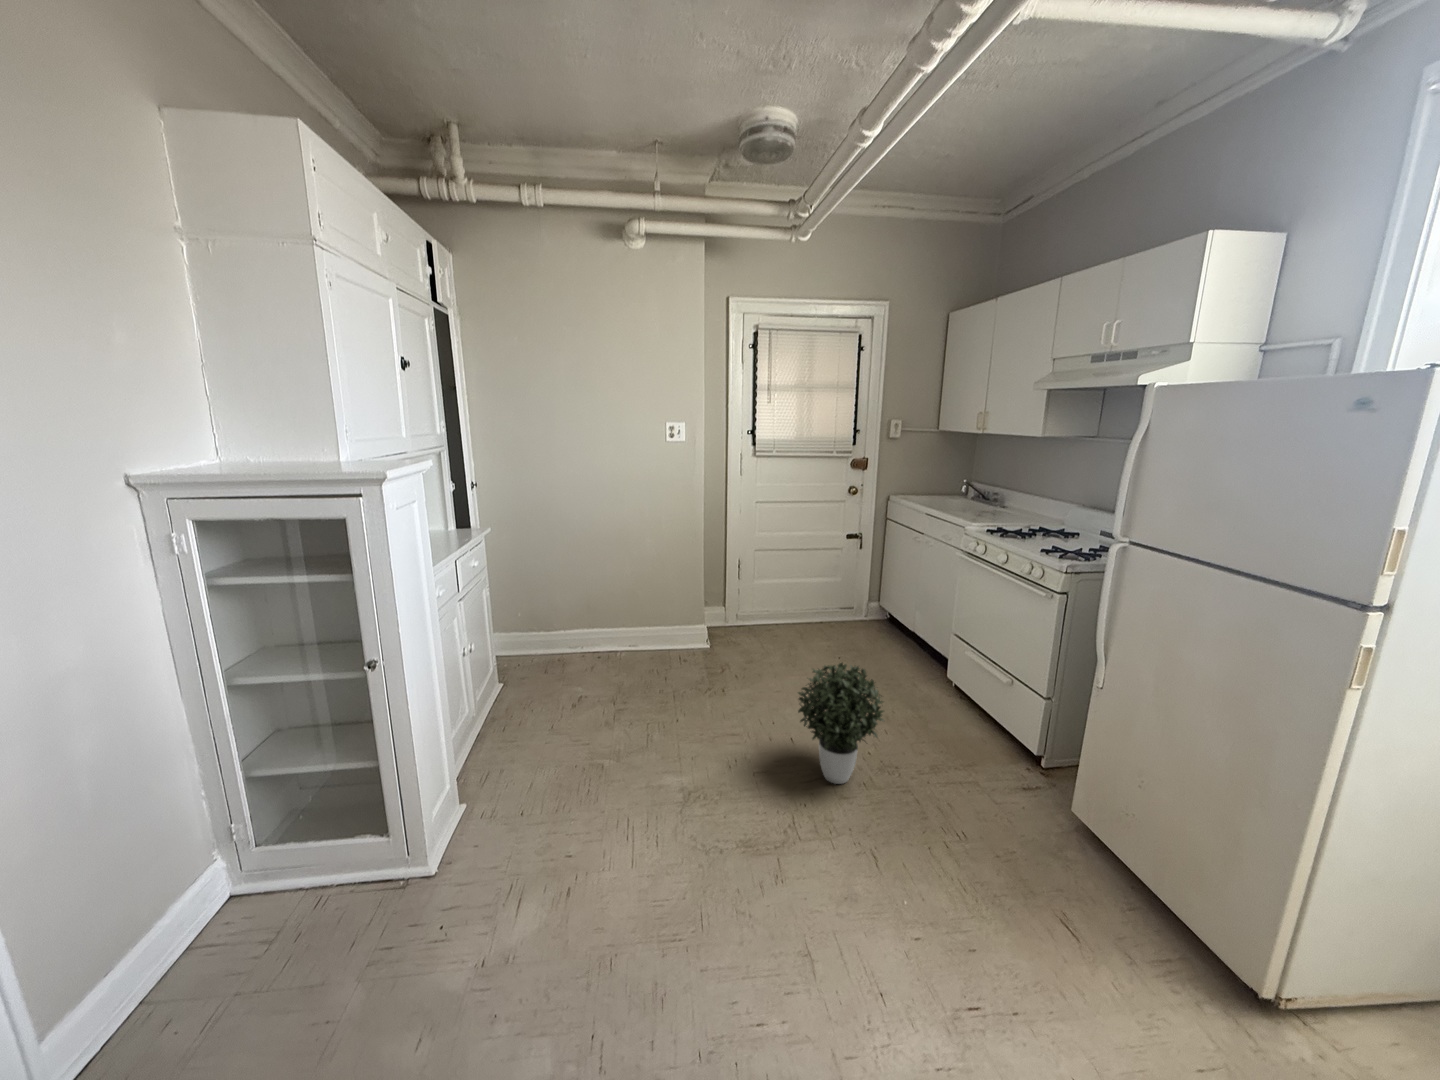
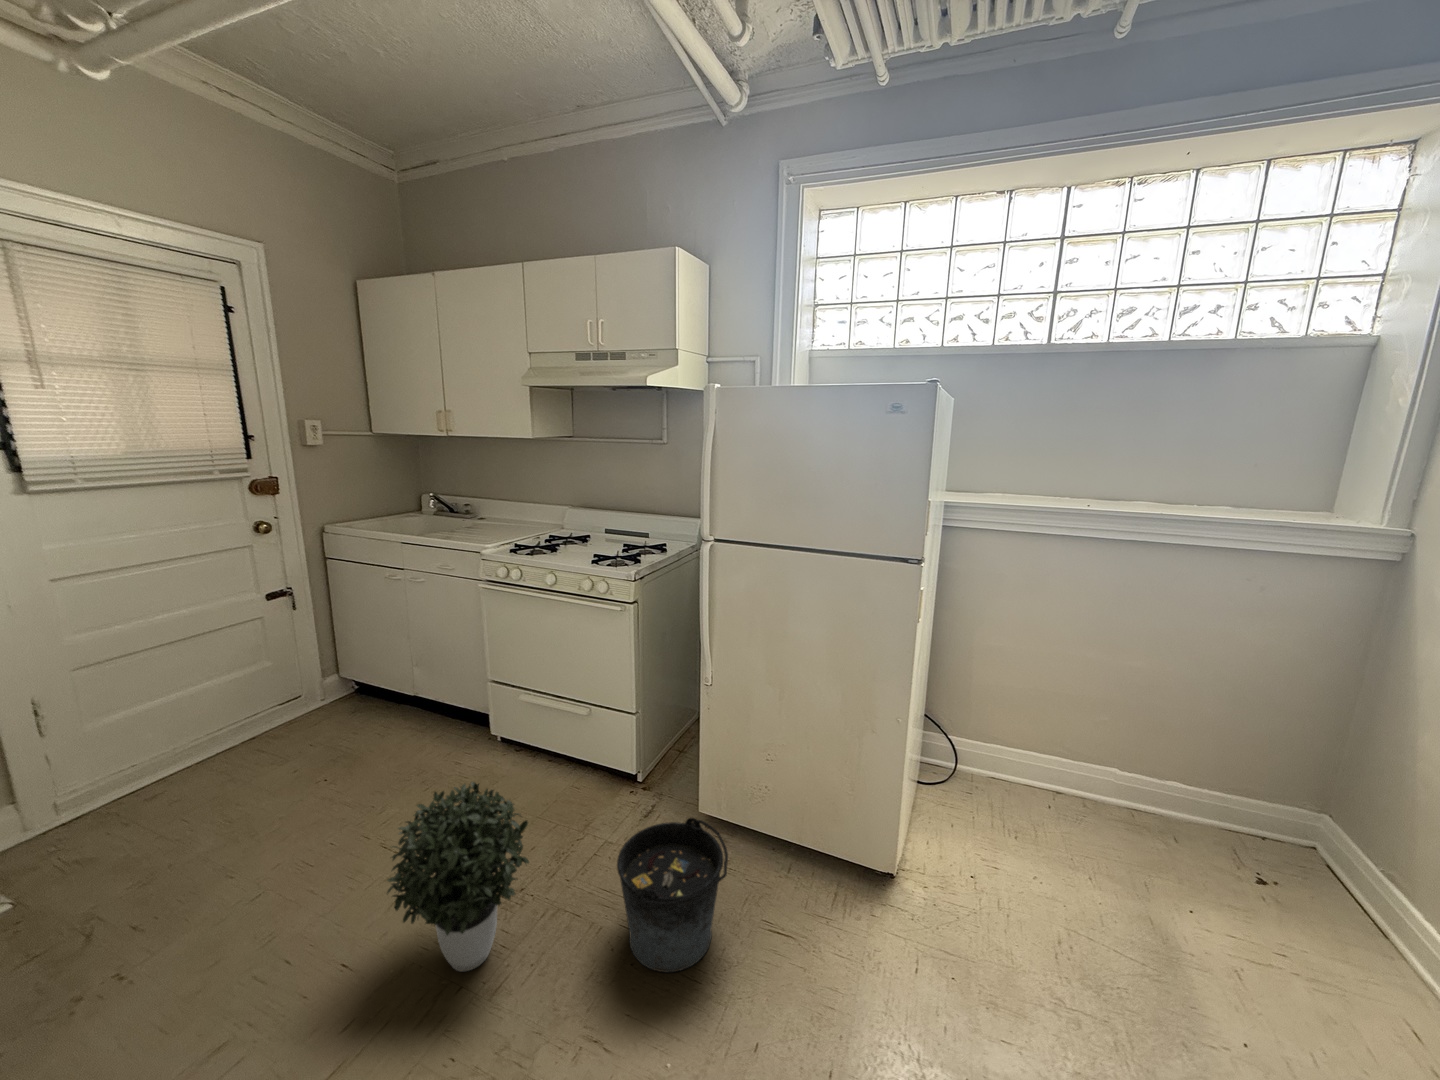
bucket: none [919,768,1026,891] -> present [617,818,728,972]

